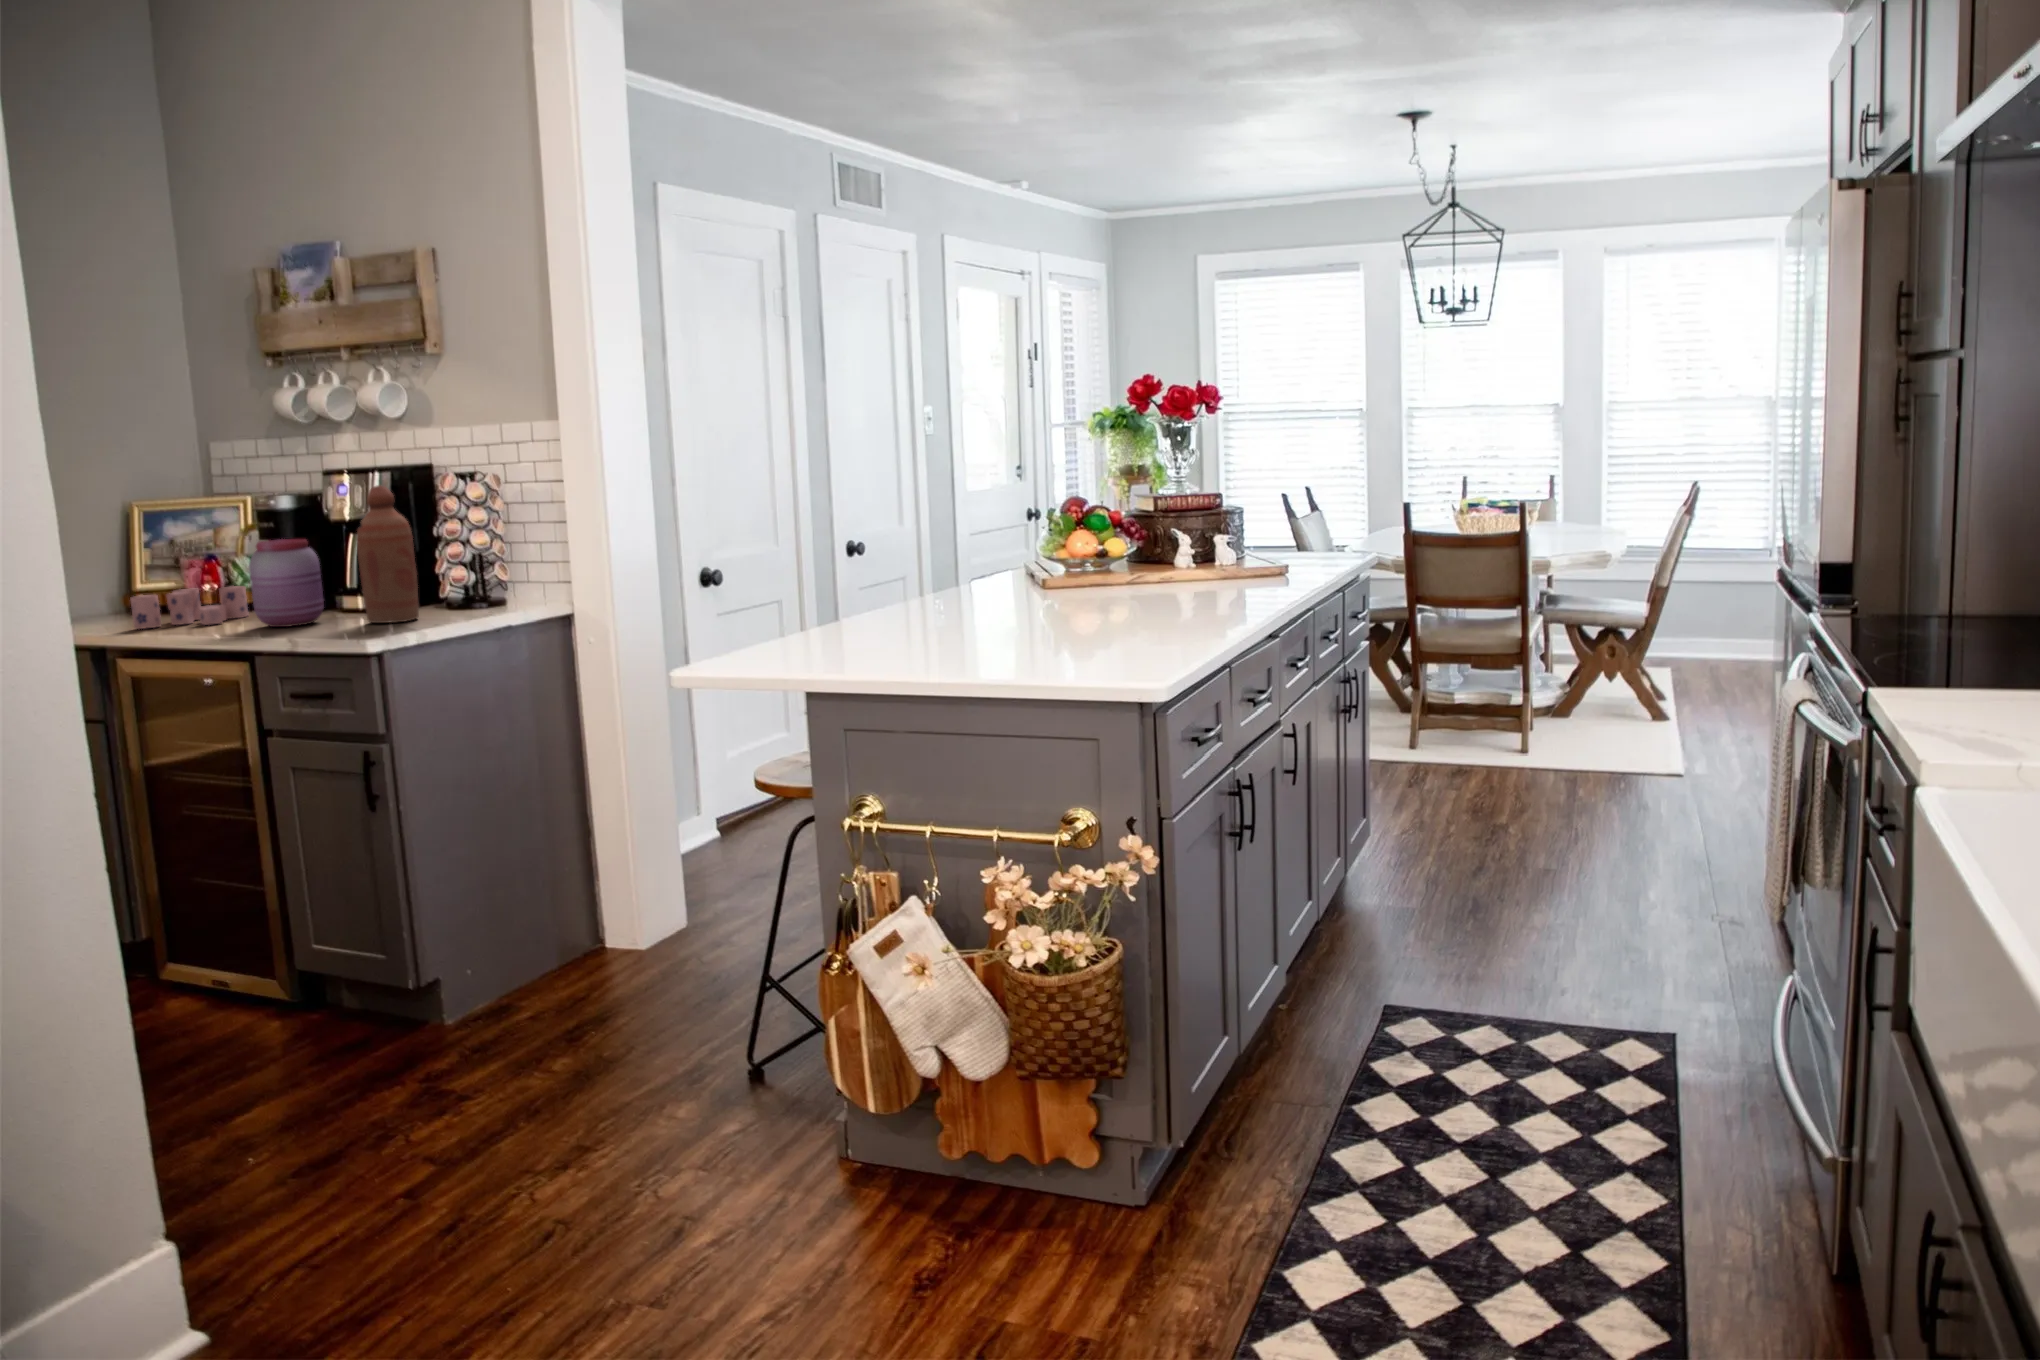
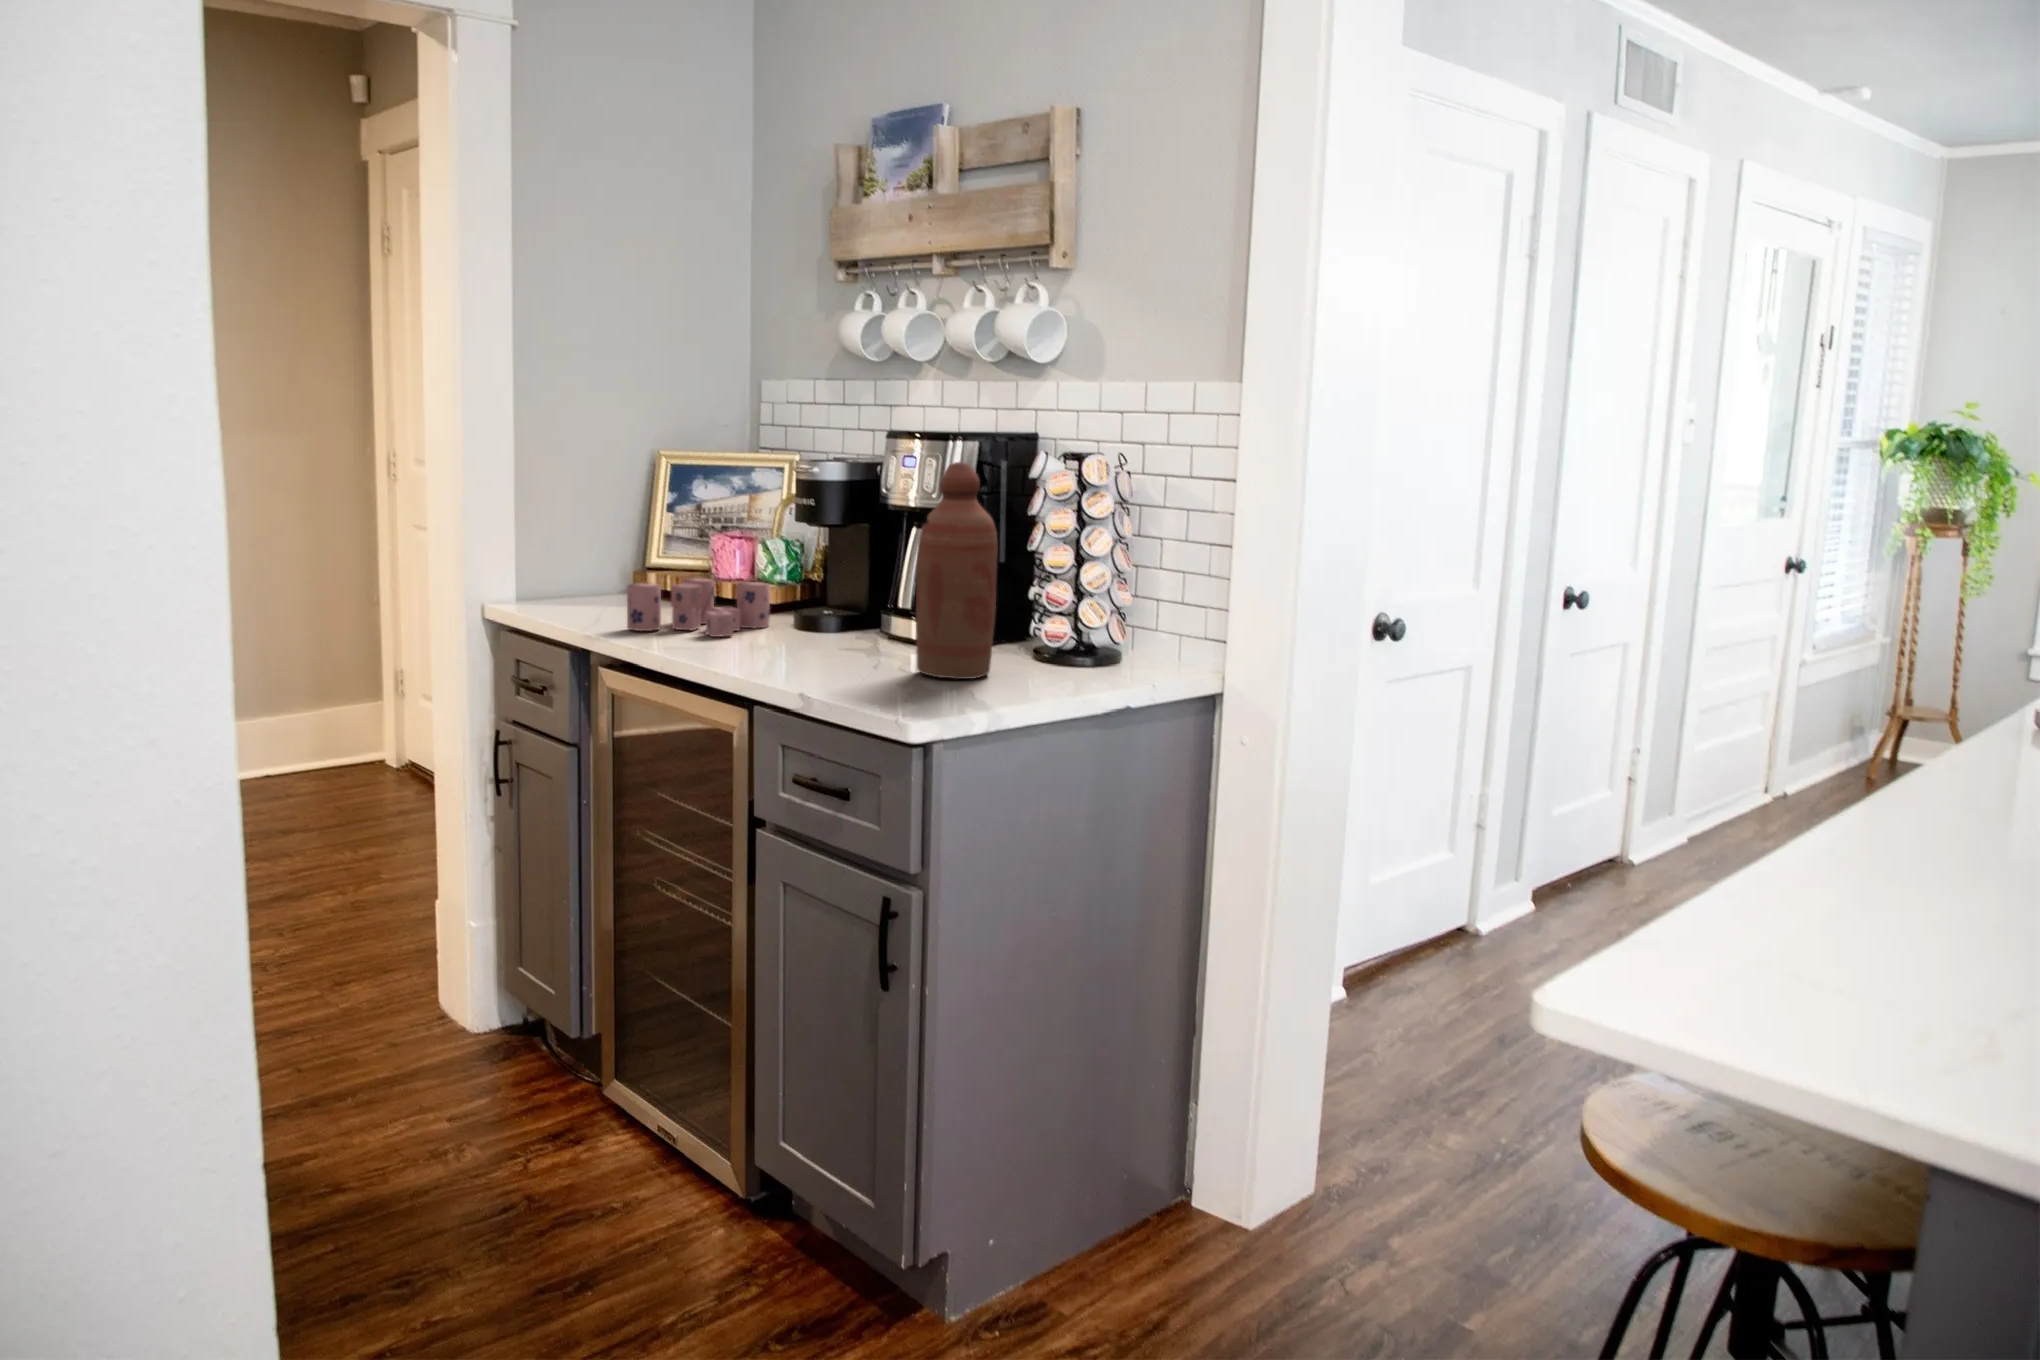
jar: present [249,539,324,627] -> none [769,528,864,660]

